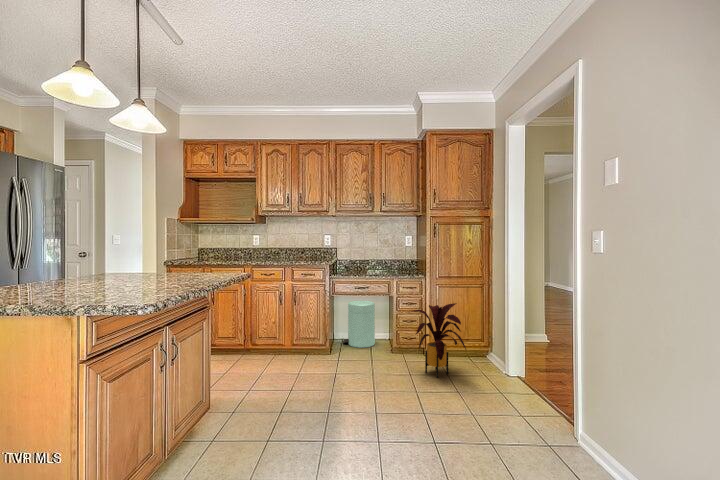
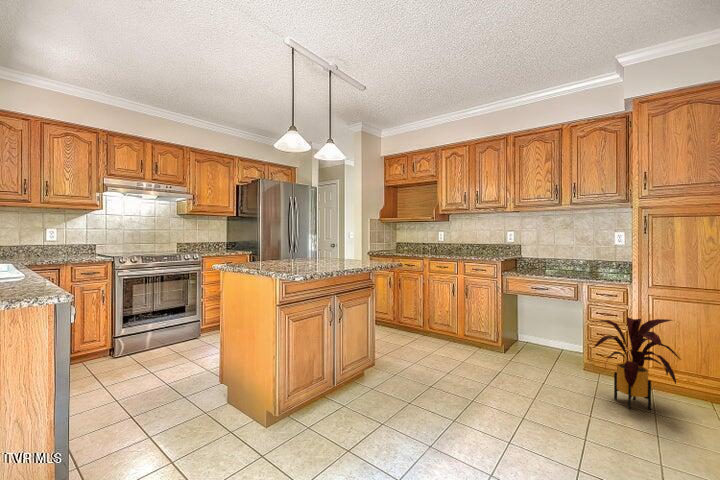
trash can: present [343,300,375,348] -> none [523,303,563,356]

